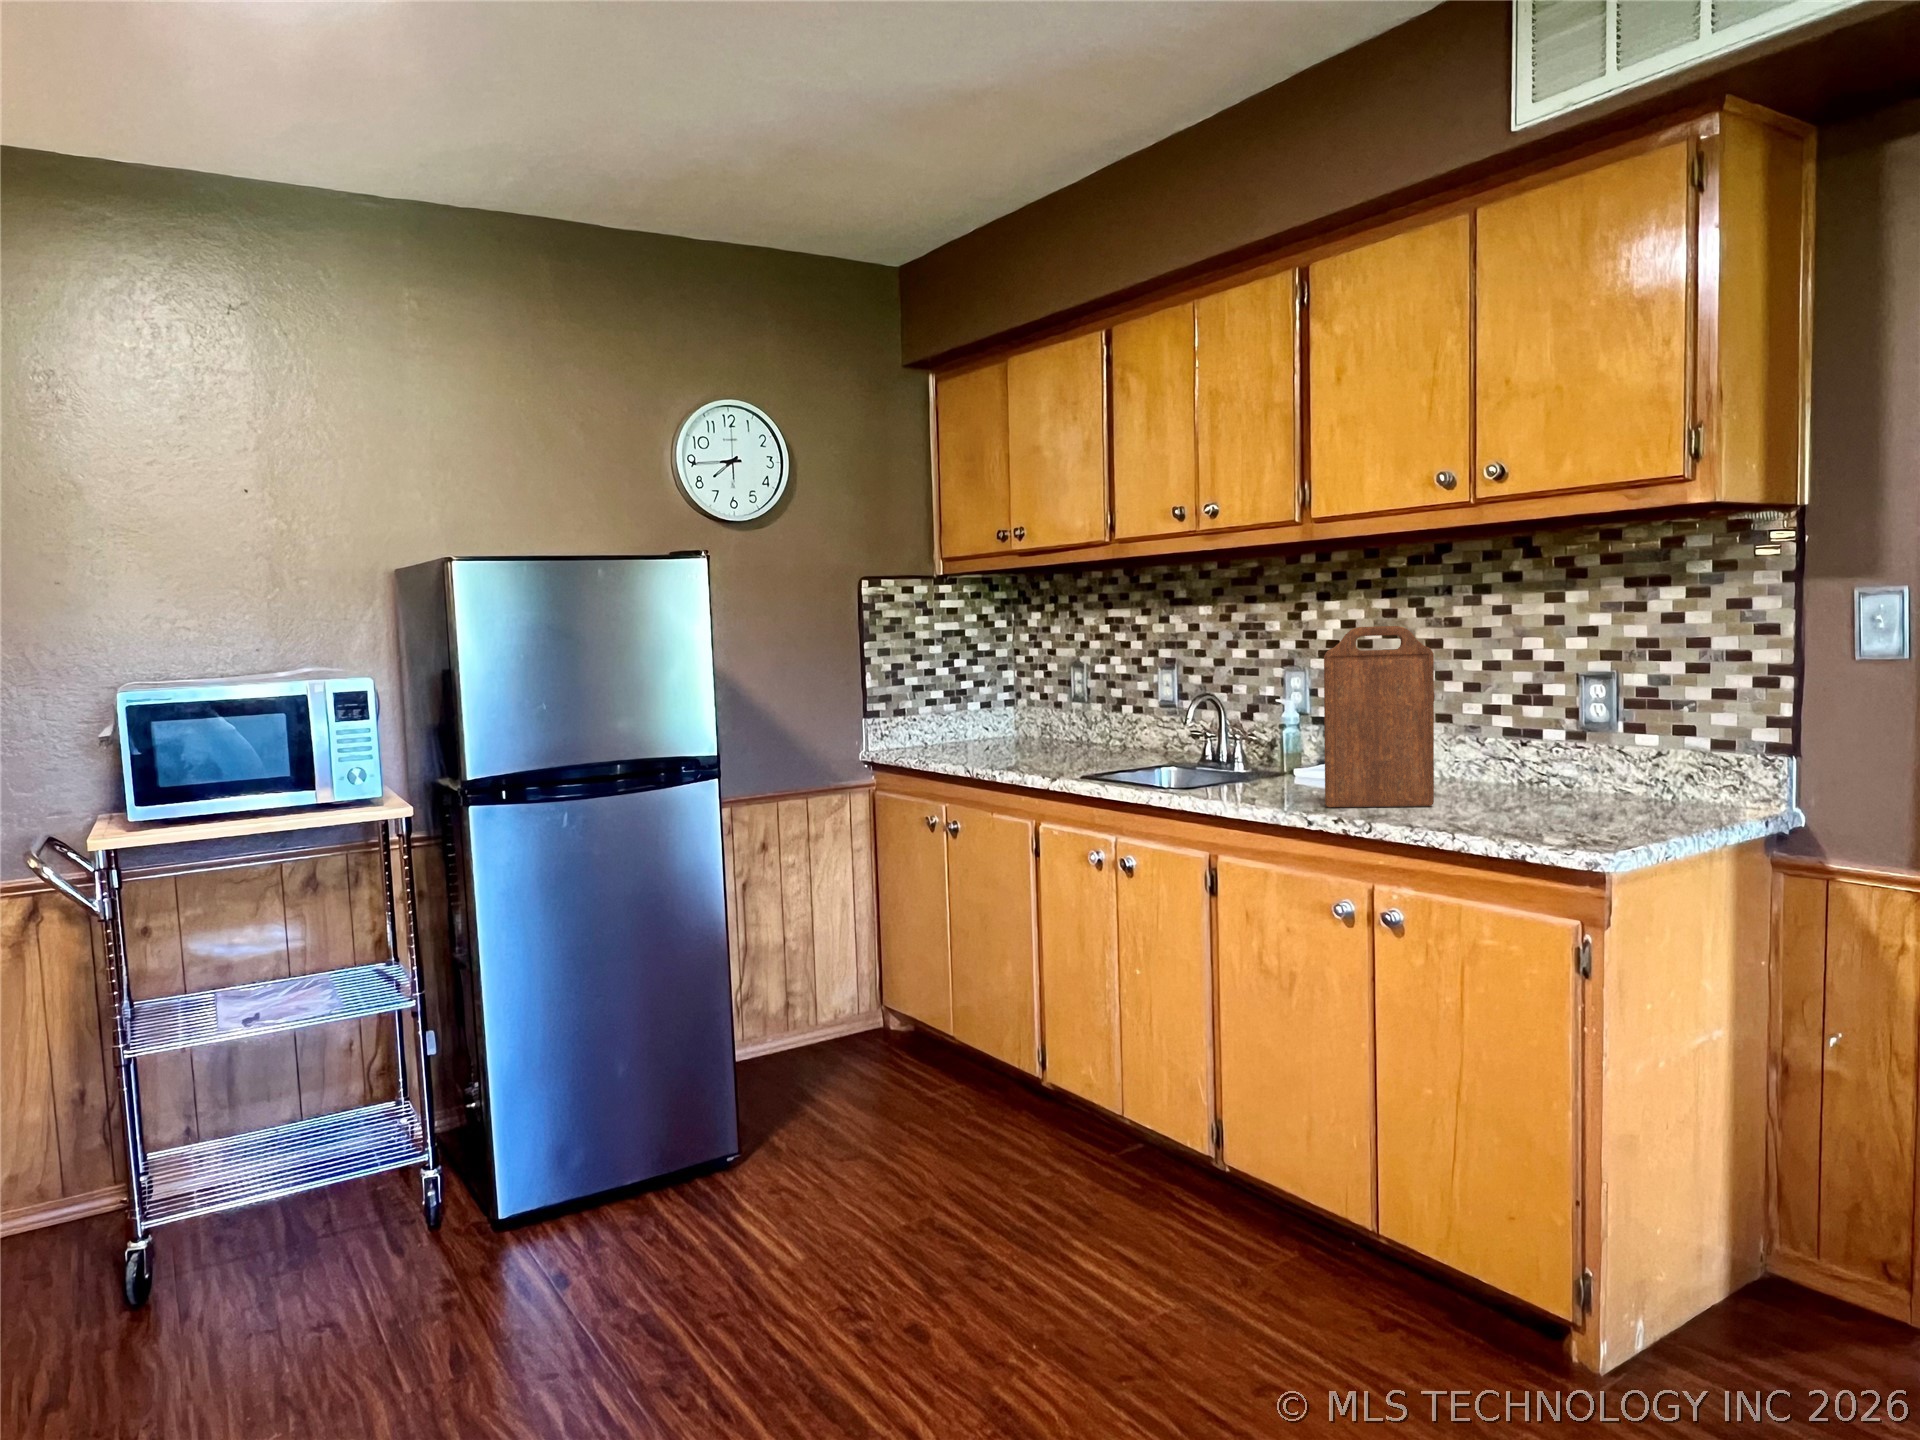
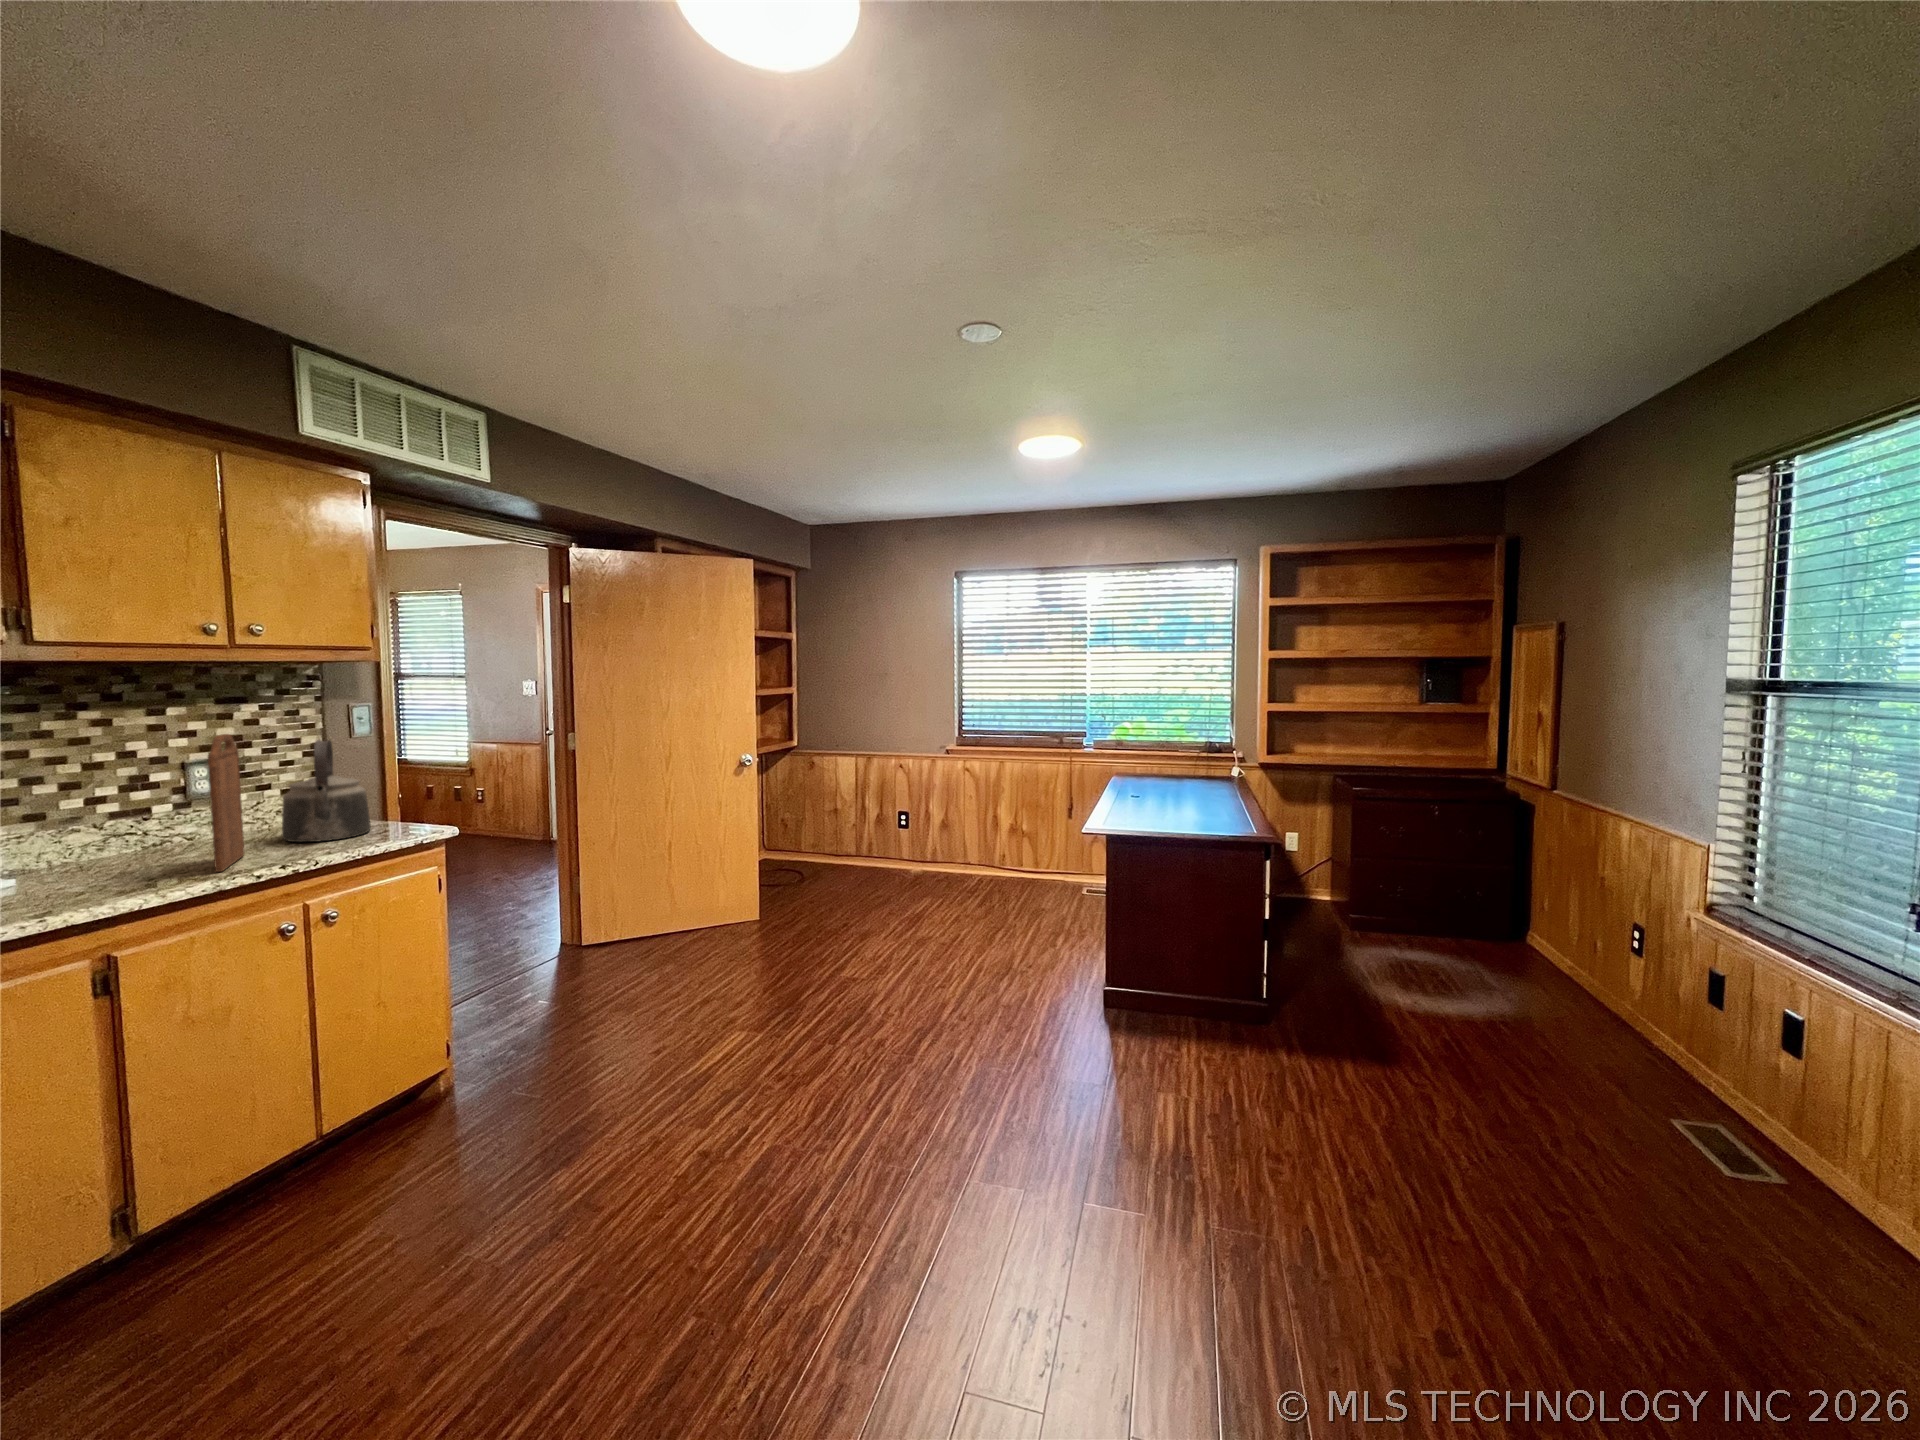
kettle: none [1483,649,1651,826] -> present [282,740,371,842]

